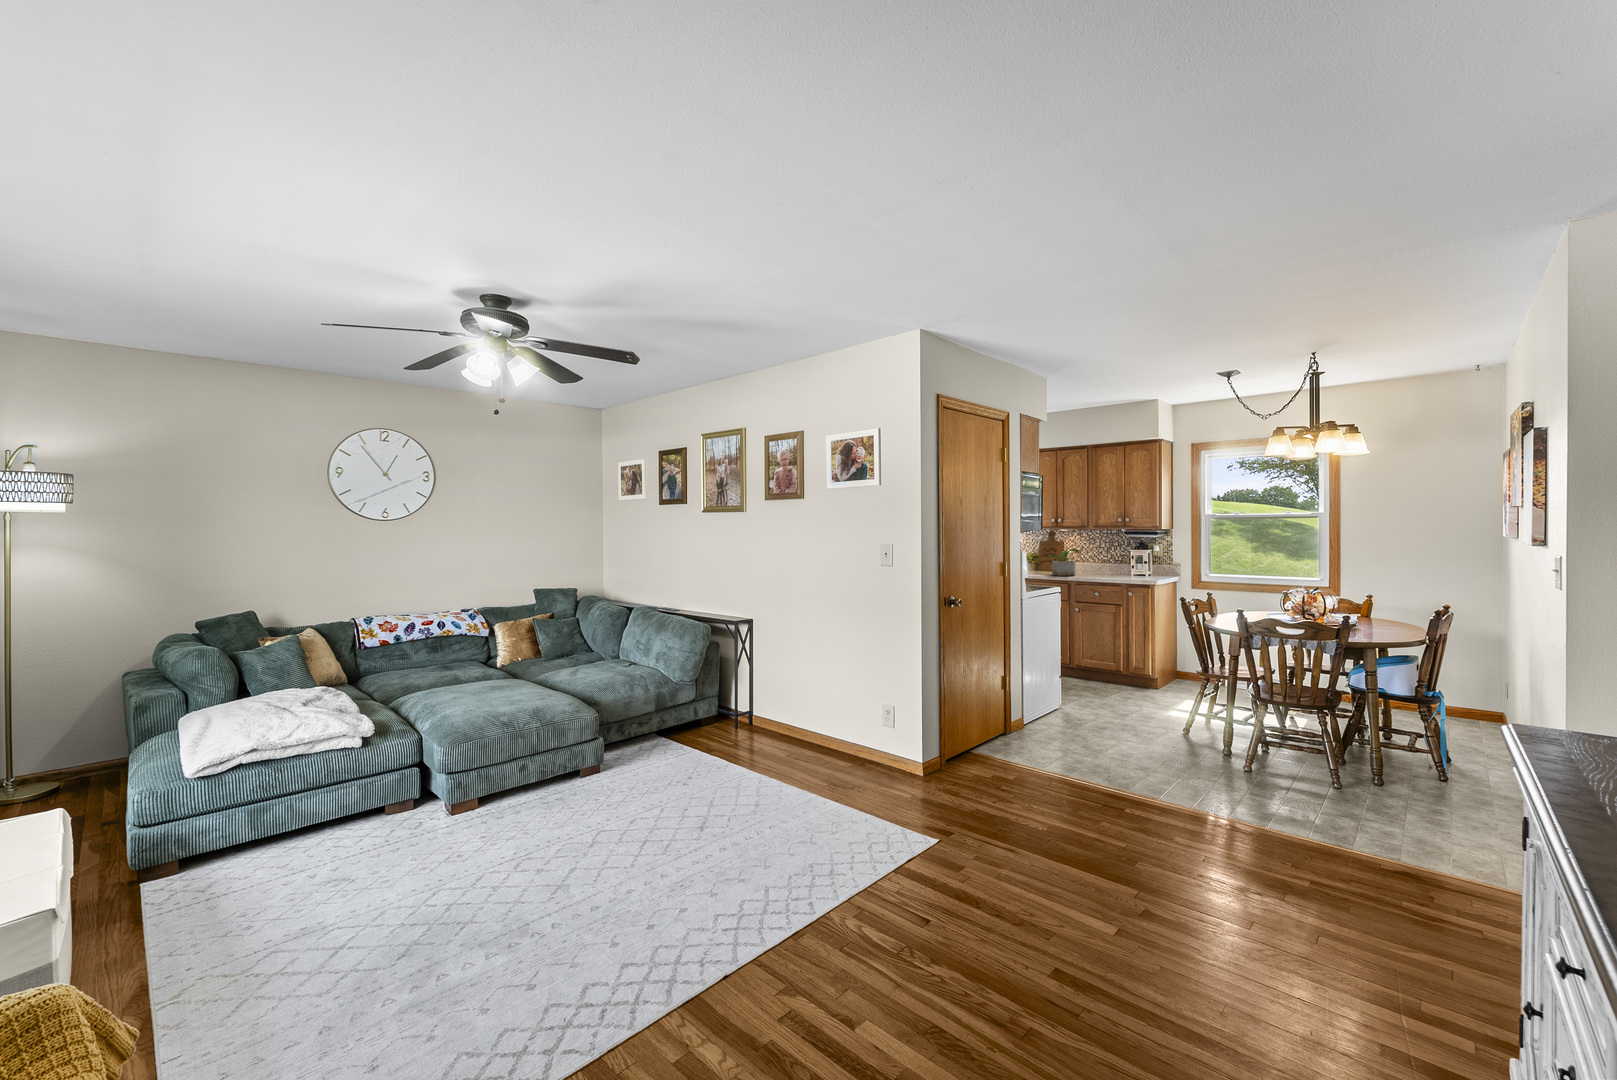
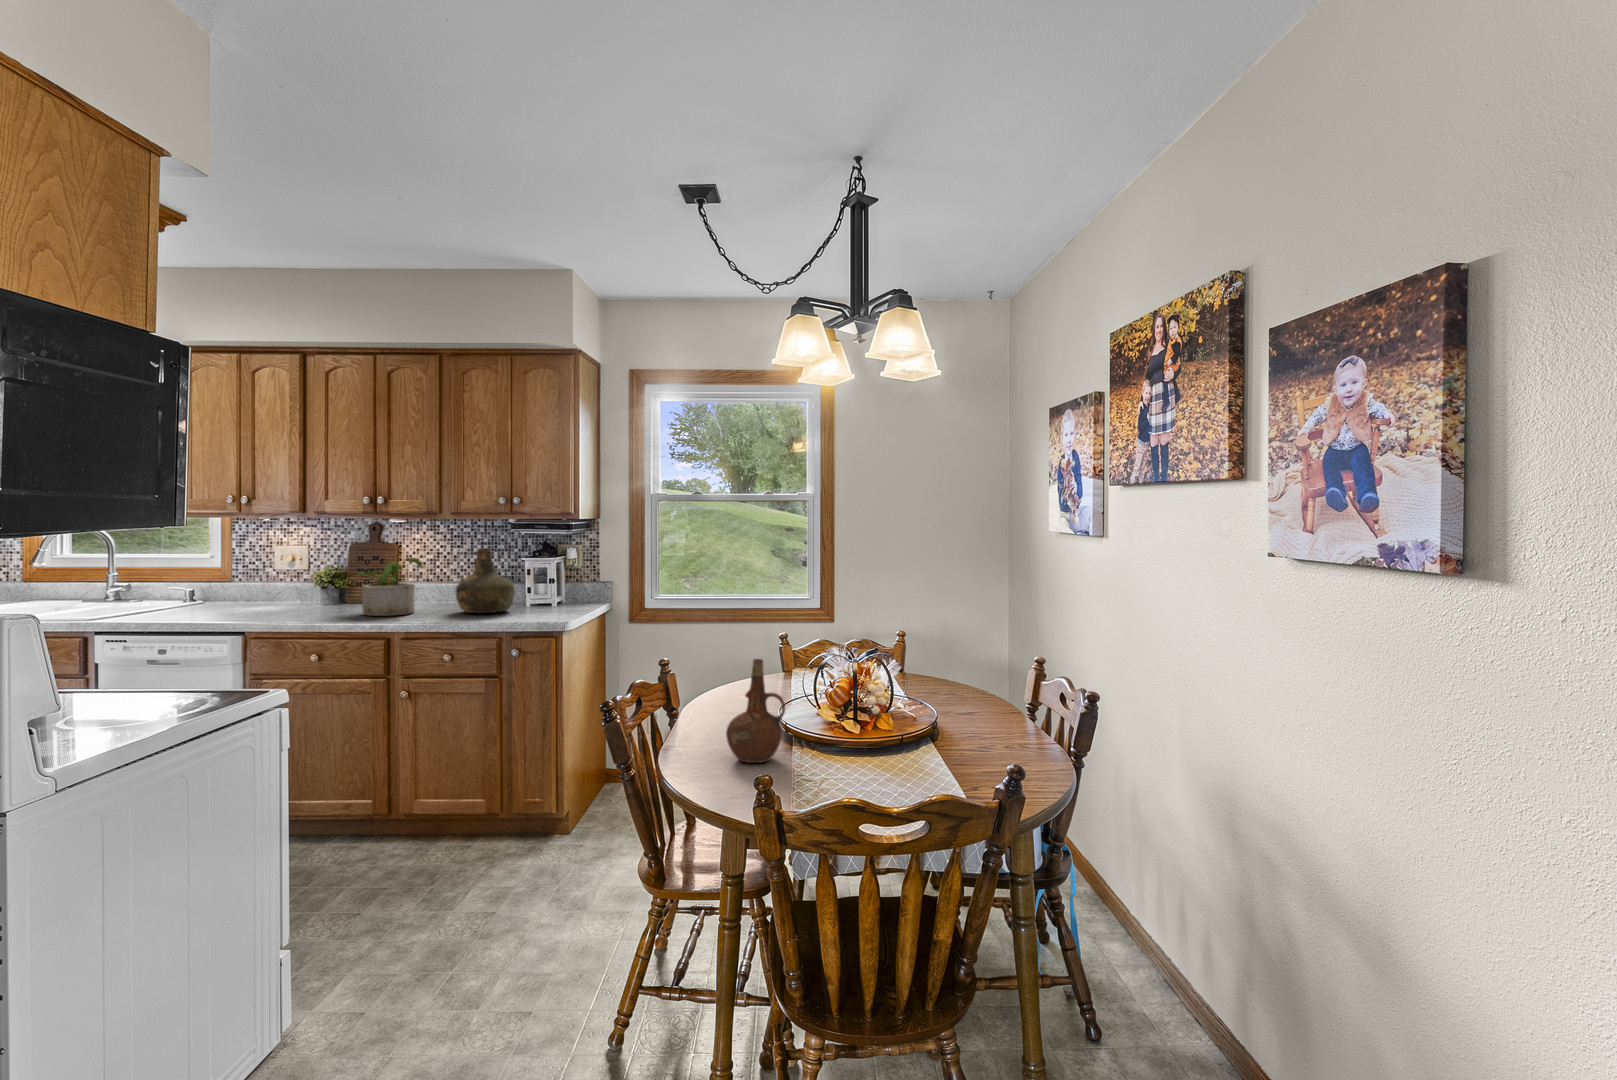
bottle: none [1096,544,1126,577] -> present [456,548,515,613]
ceramic pitcher: none [1236,584,1264,625] -> present [726,659,785,763]

